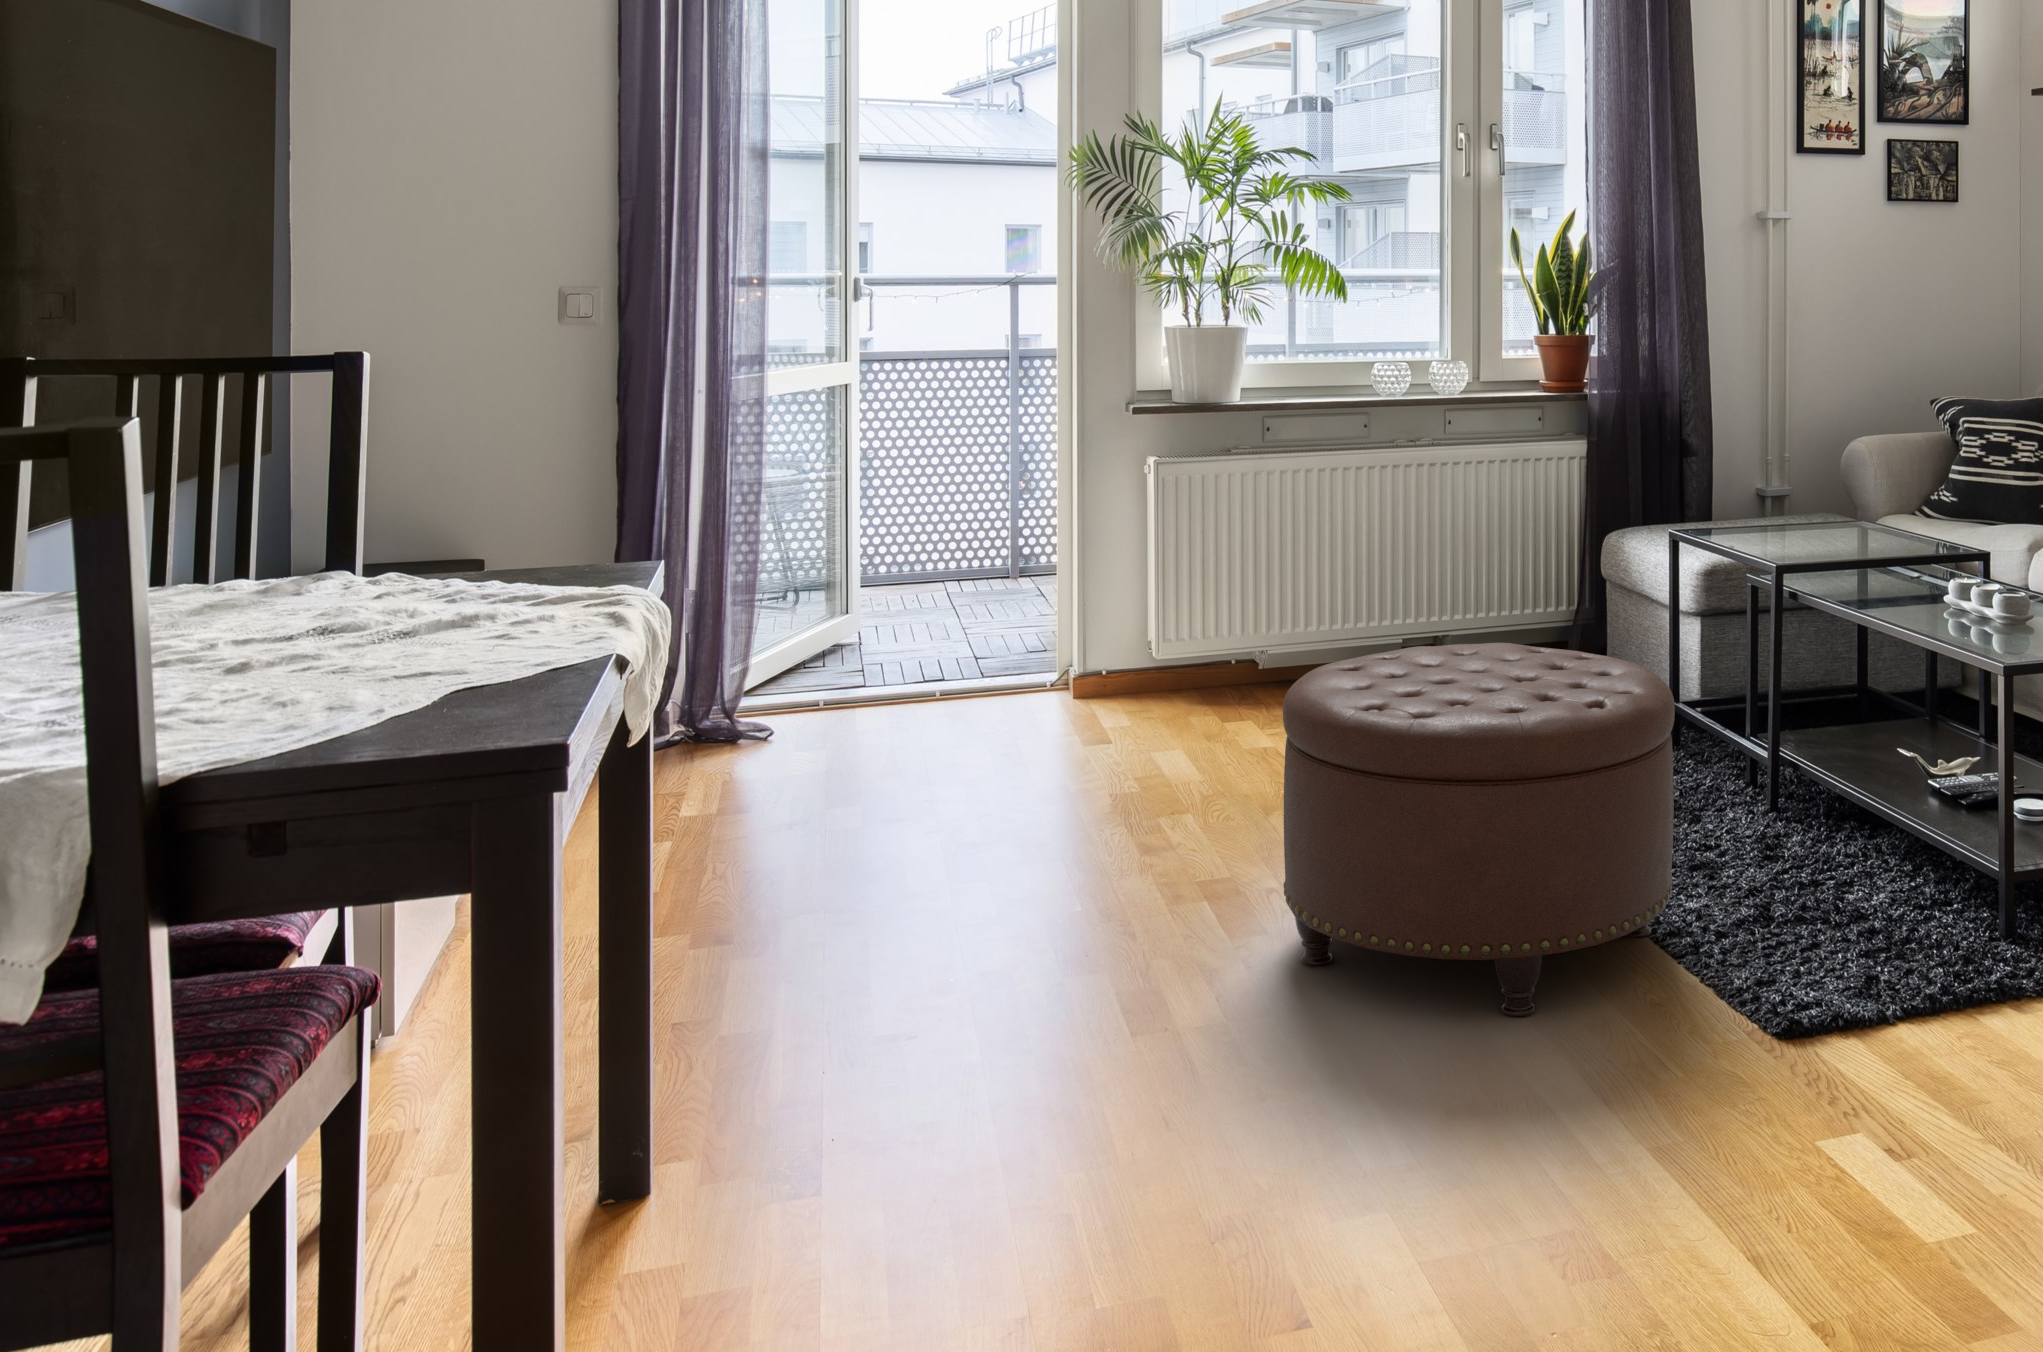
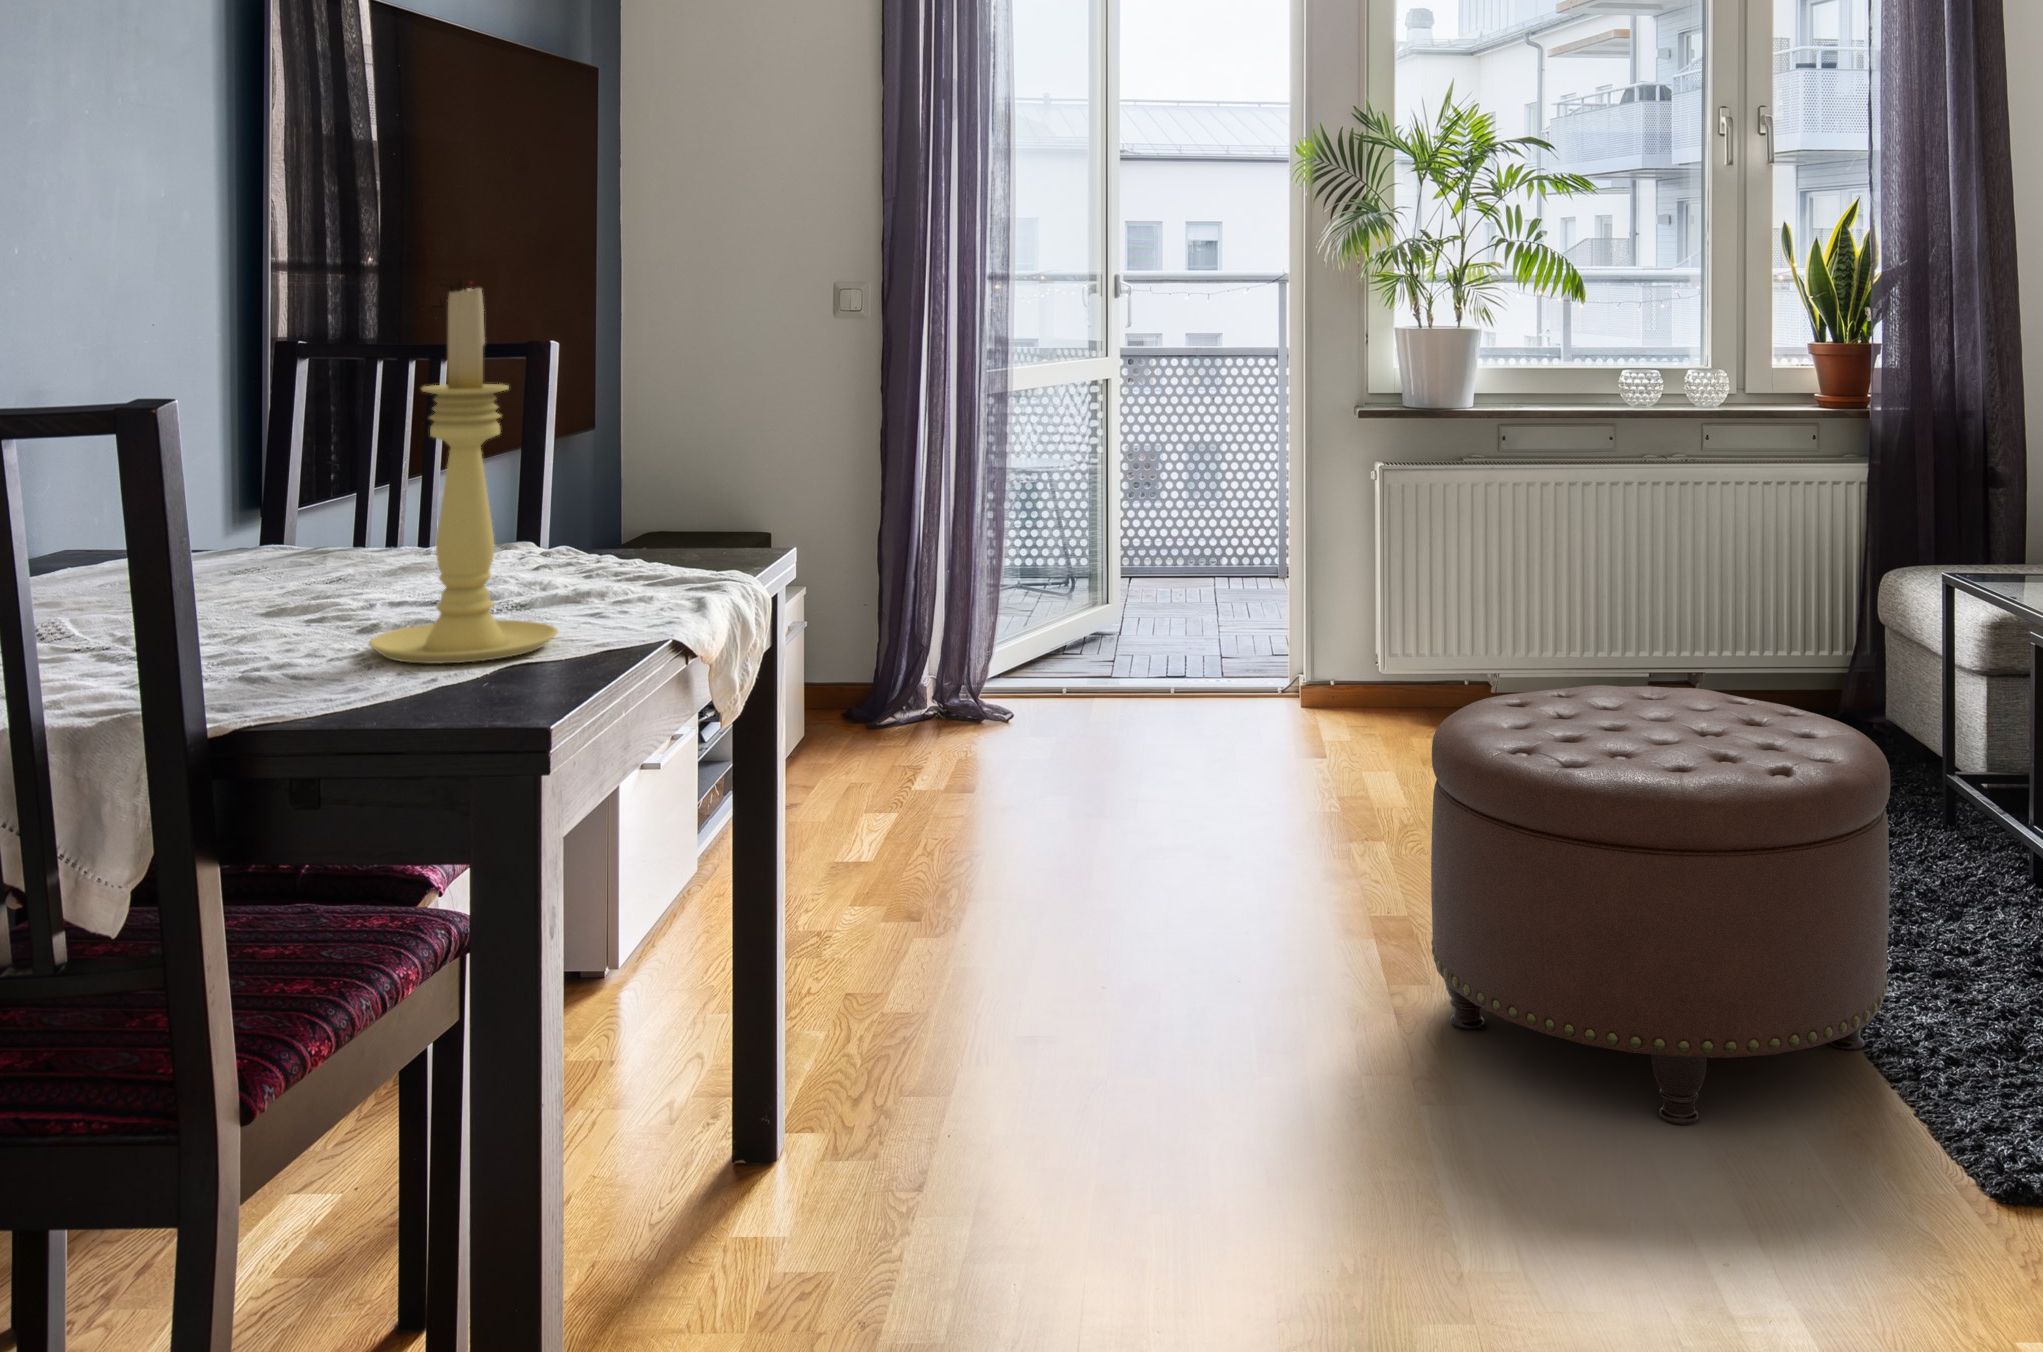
candle holder: none [291,301,508,702] -> present [369,286,558,663]

